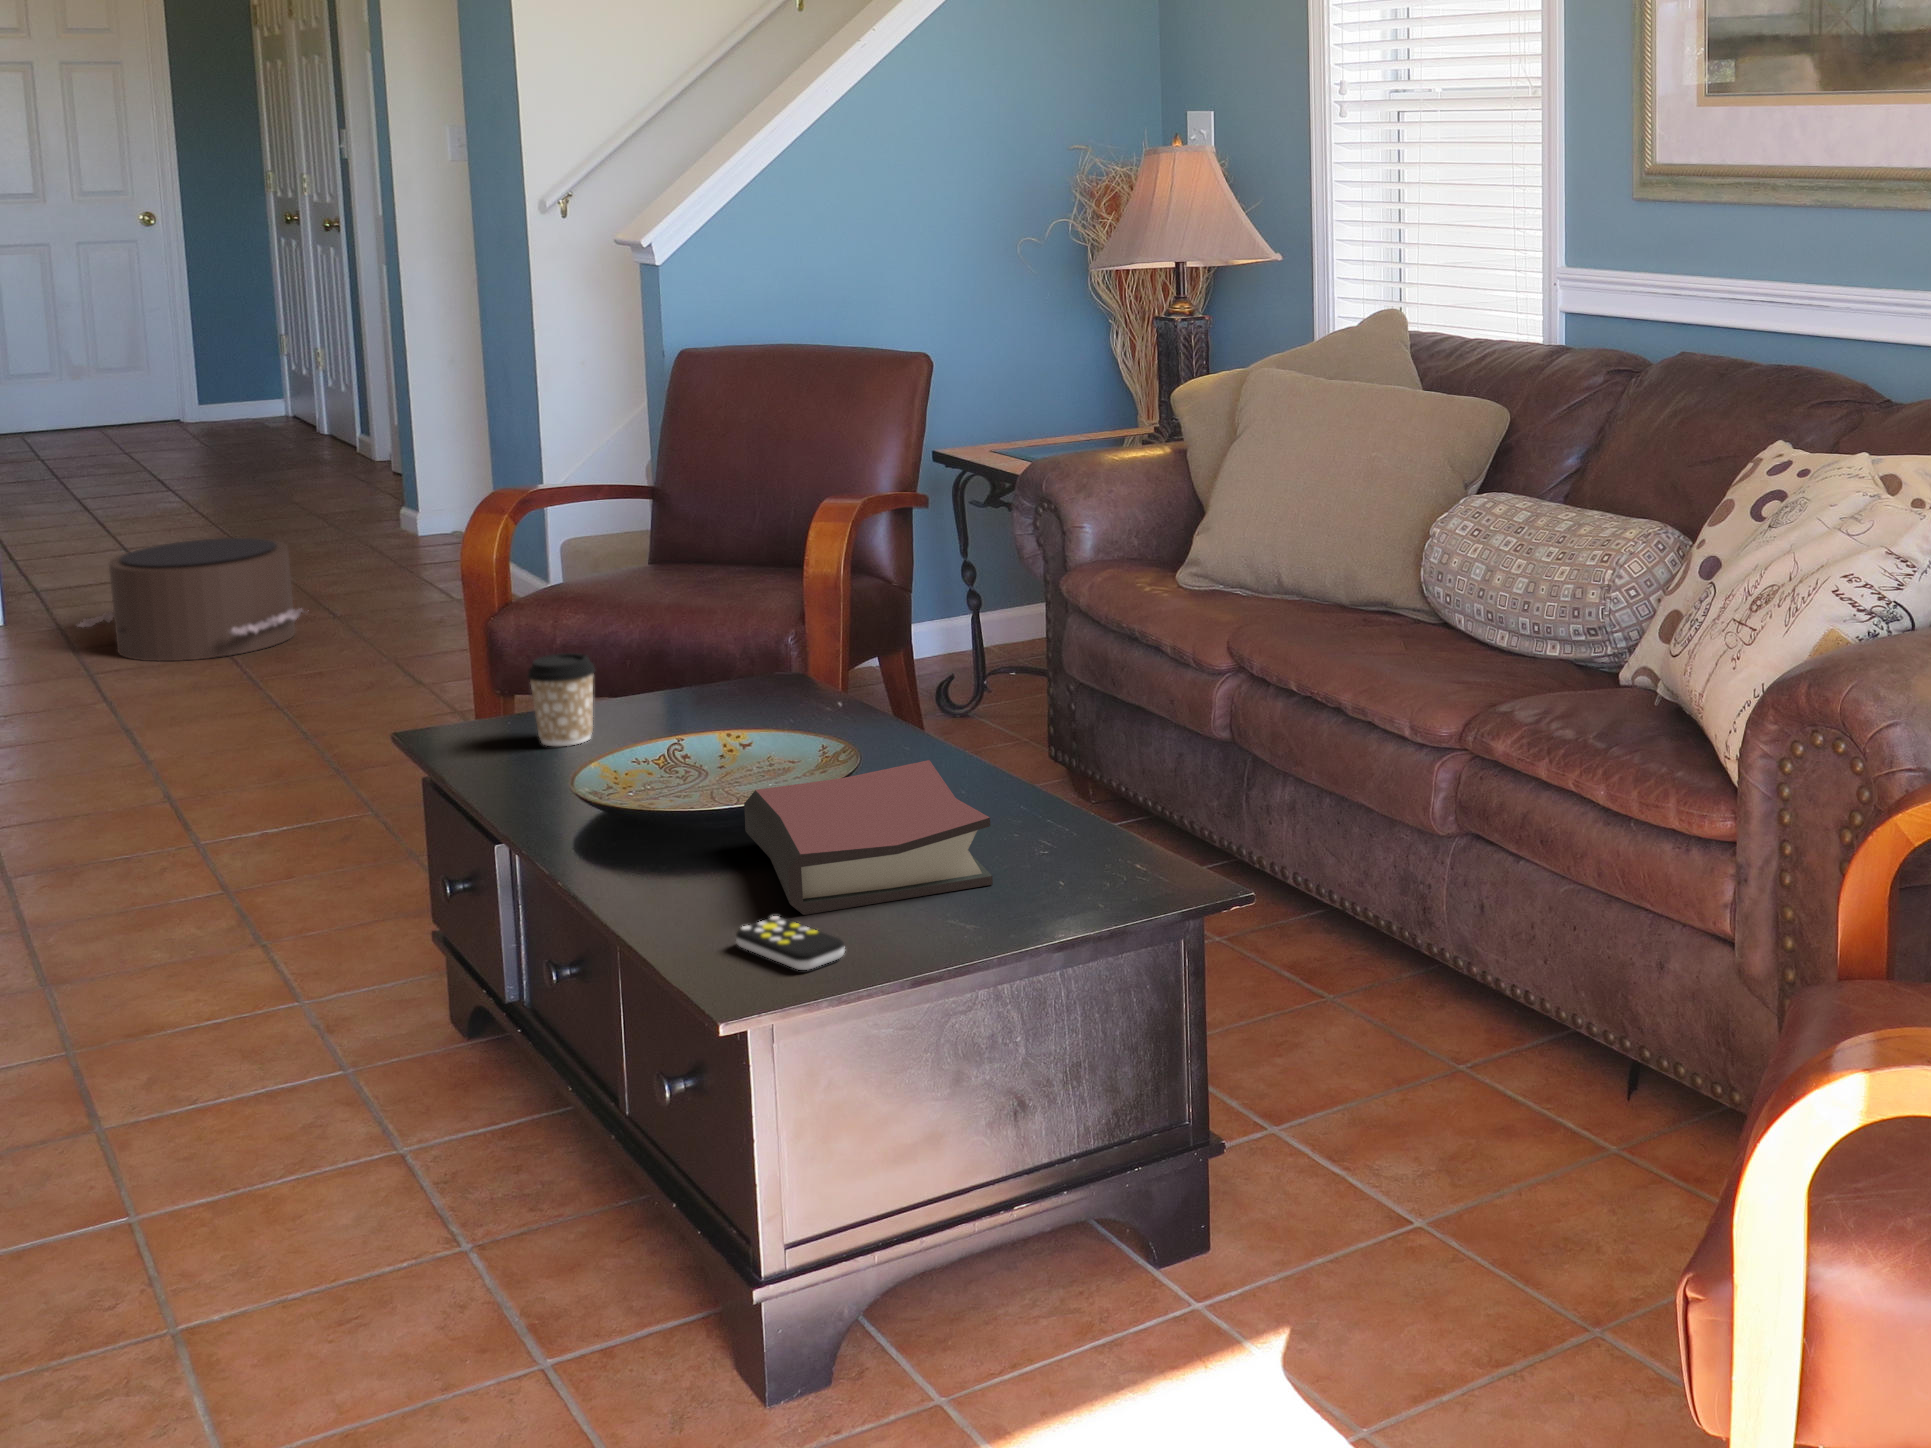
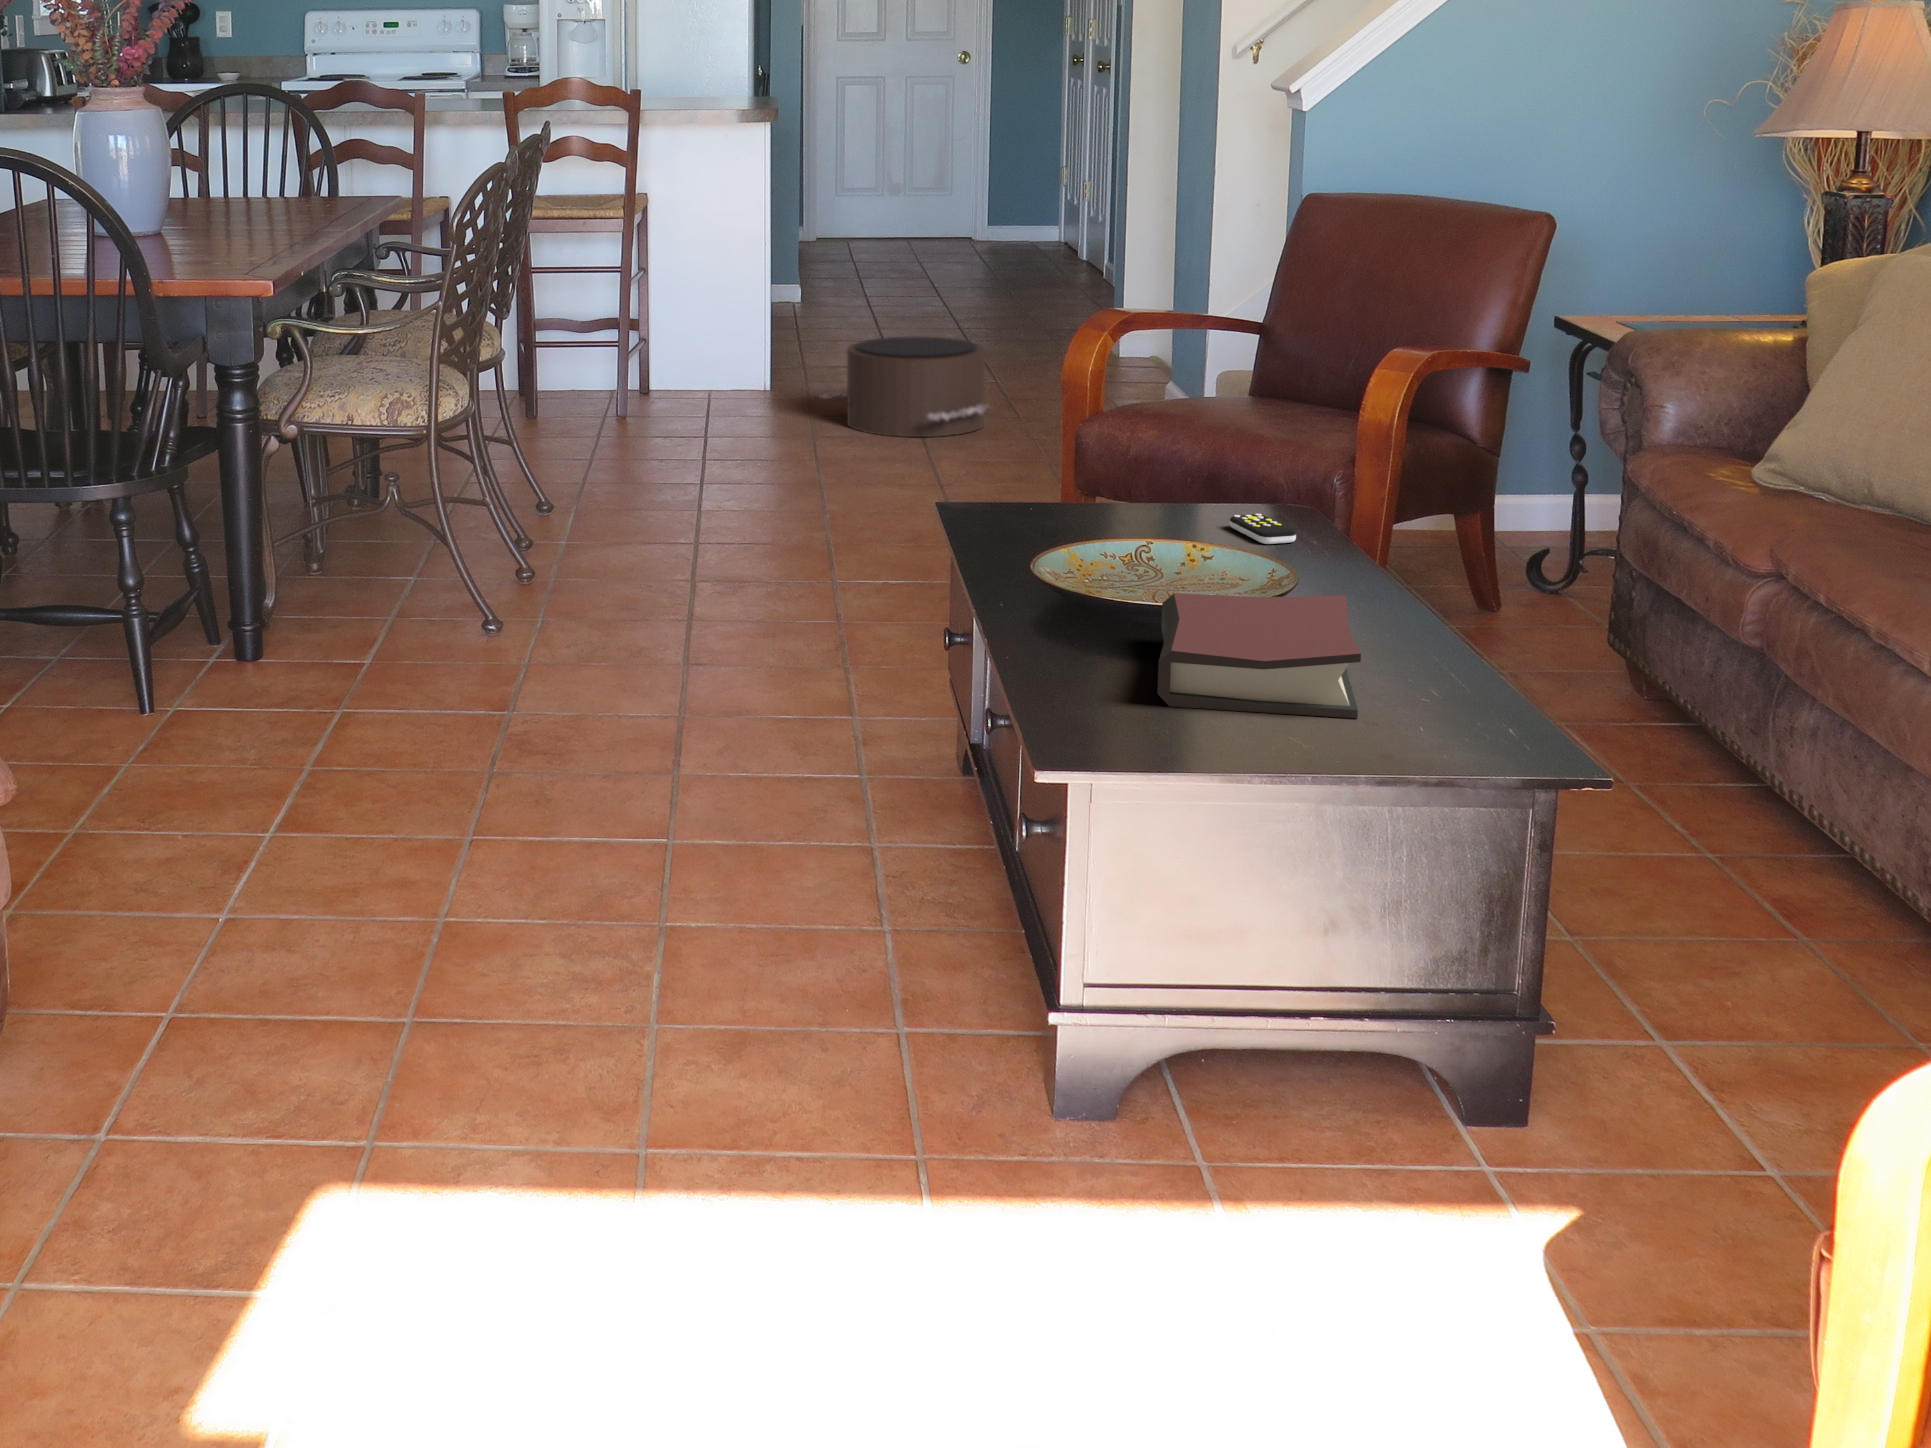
coffee cup: present [527,653,595,746] -> none [1043,454,1103,536]
remote control: present [736,916,845,970] -> present [1230,514,1296,544]

